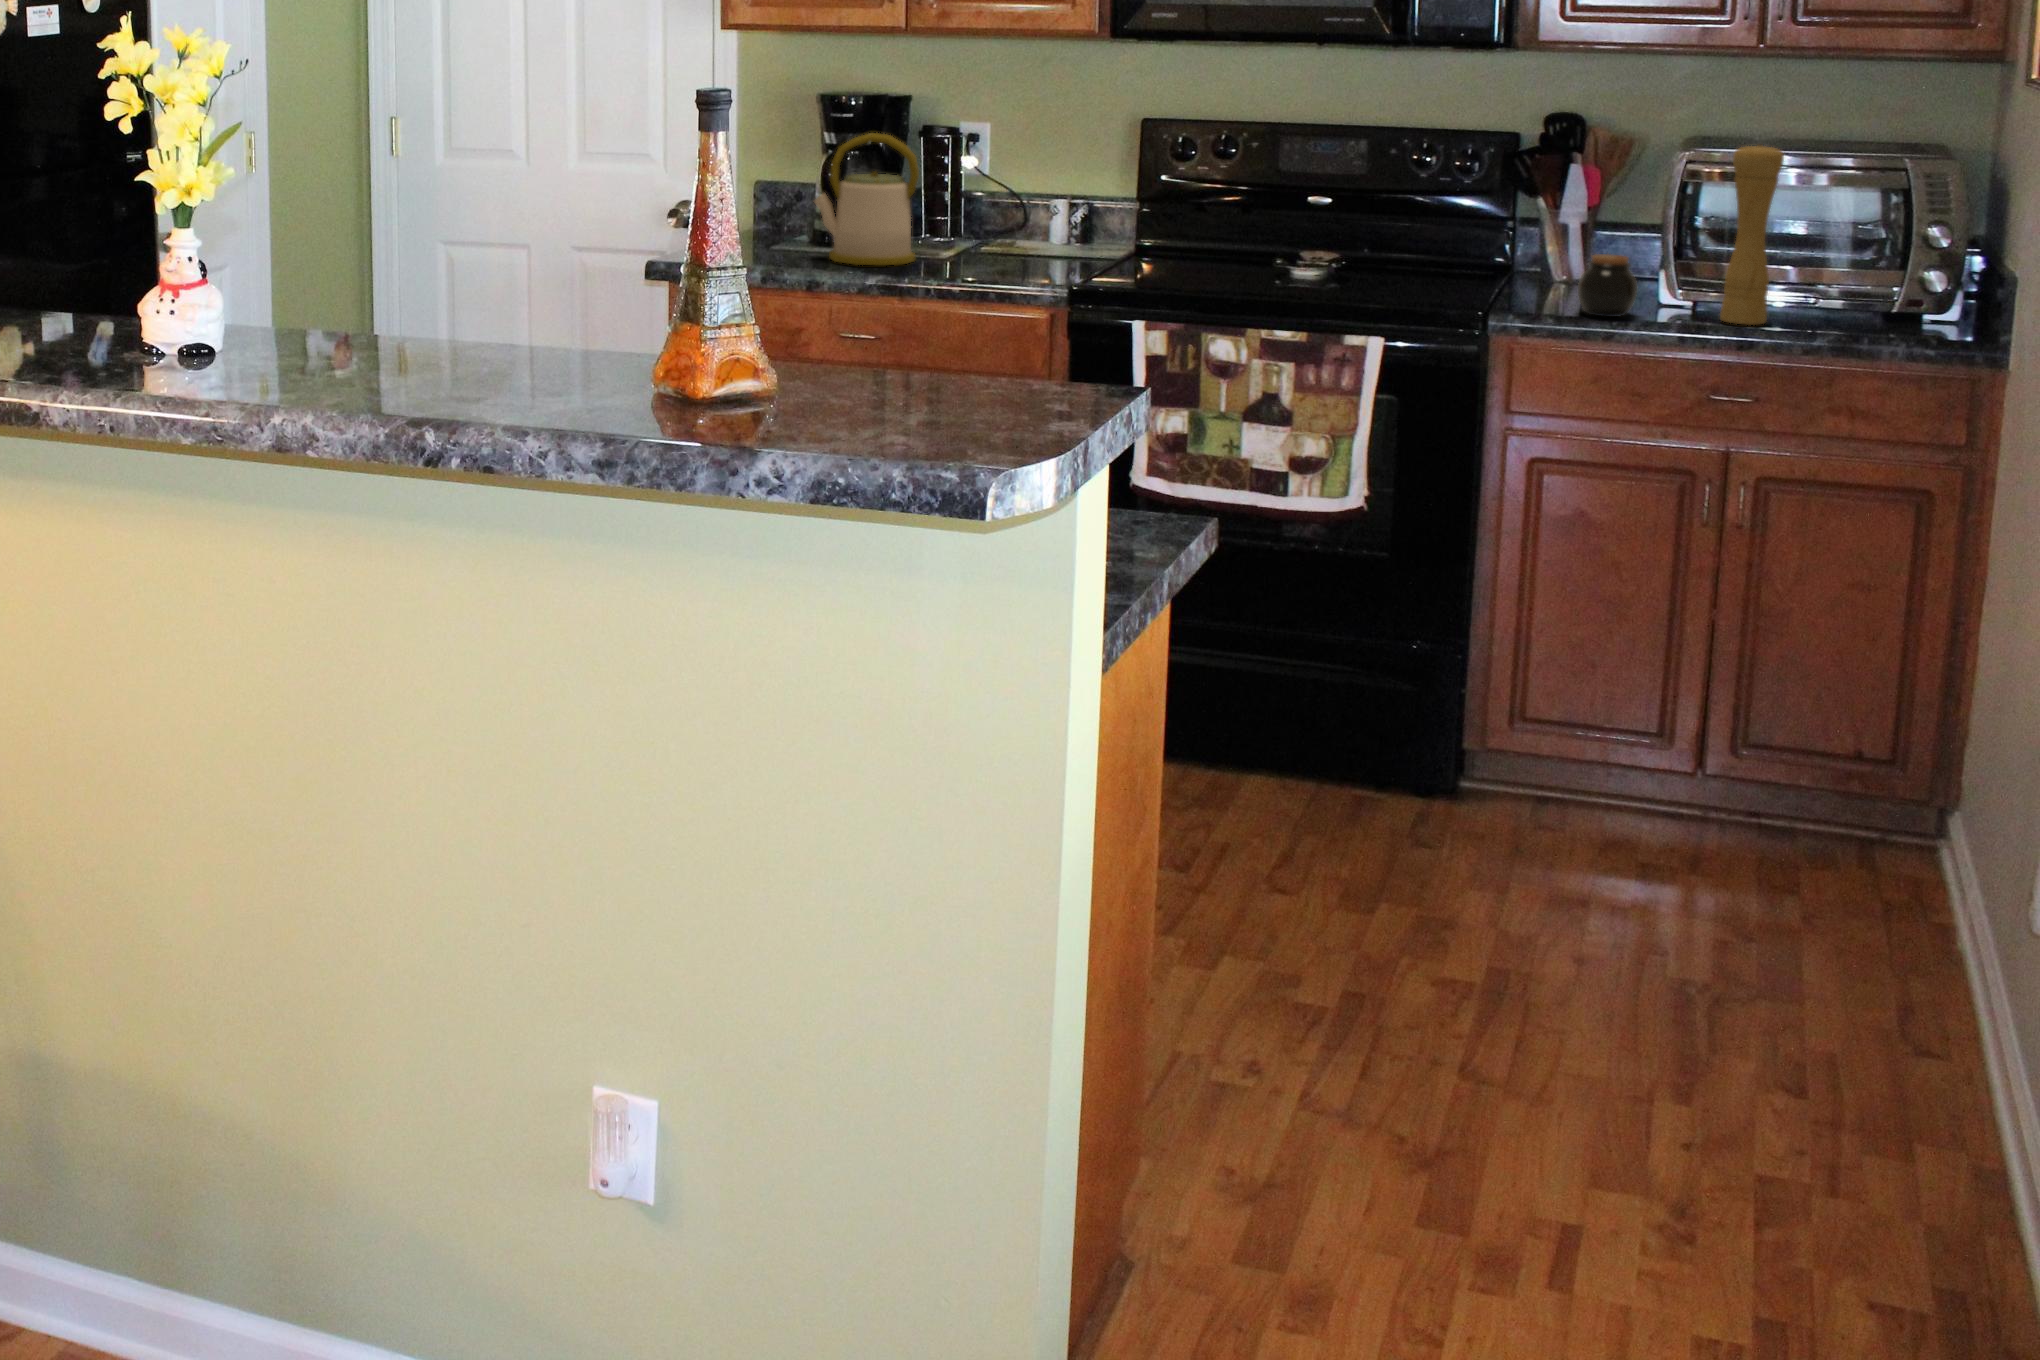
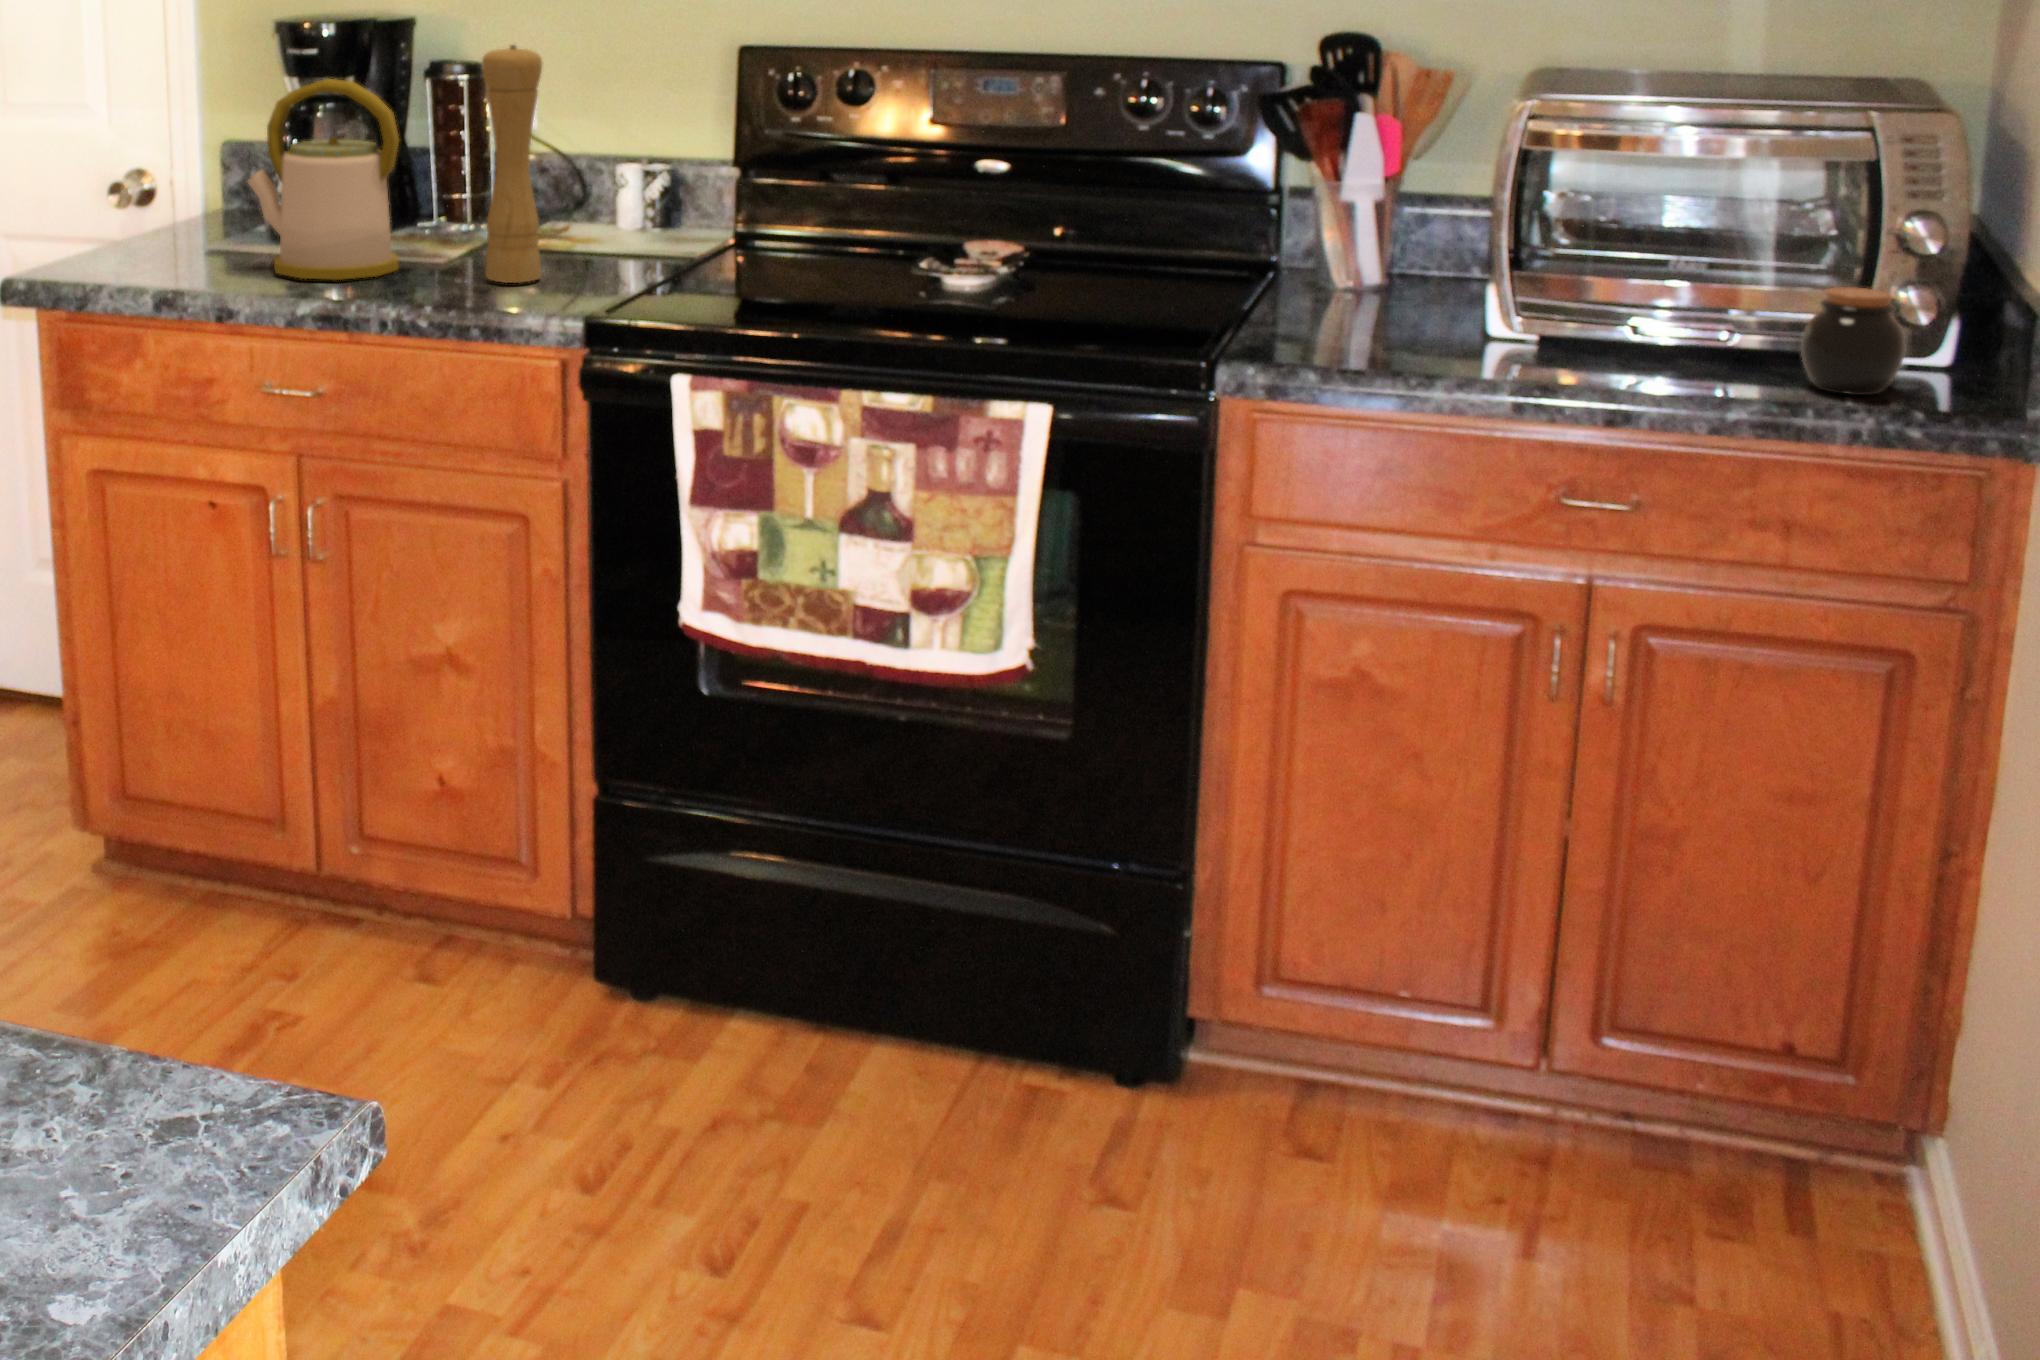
pepper mill: present [1720,143,1784,325] -> present [482,45,542,283]
jar: present [1578,254,1637,317] -> present [1801,287,1905,395]

